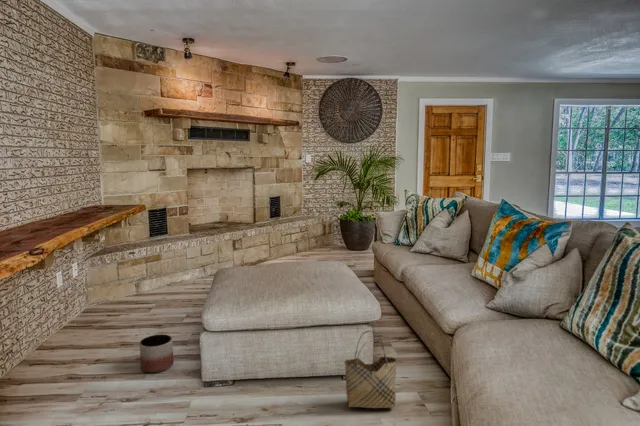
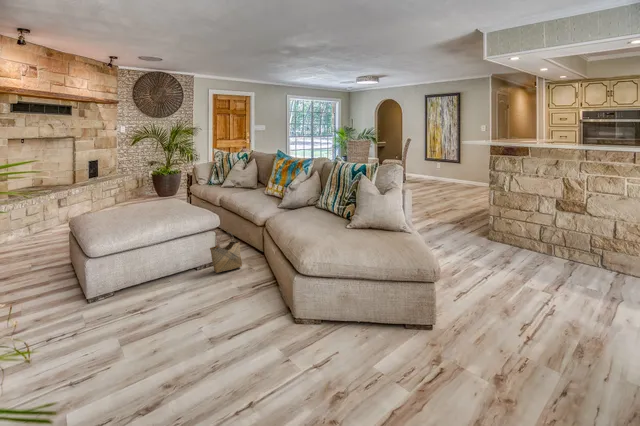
planter: present [140,334,174,372] -> none [30,267,67,297]

